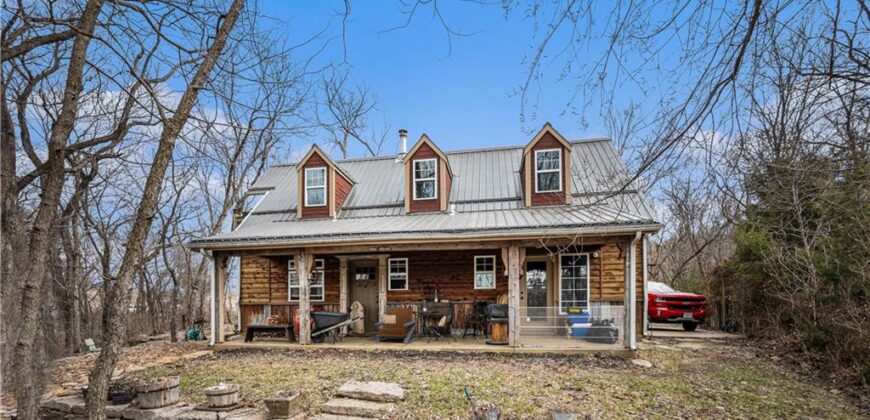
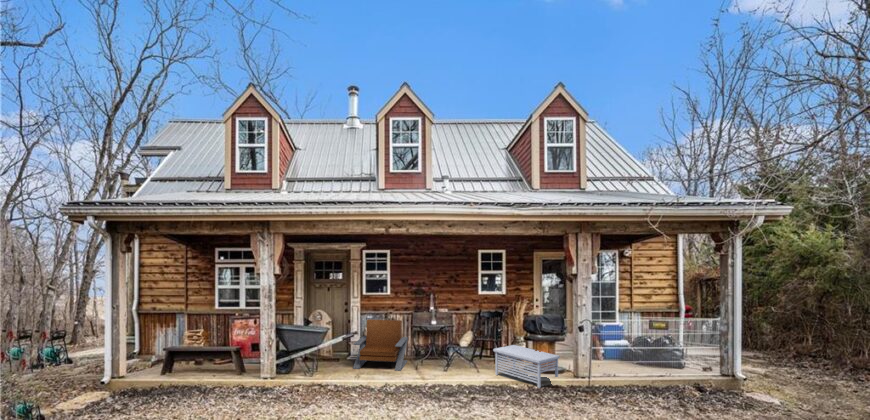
storage bench: none [473,325,519,355] -> present [493,345,560,388]

